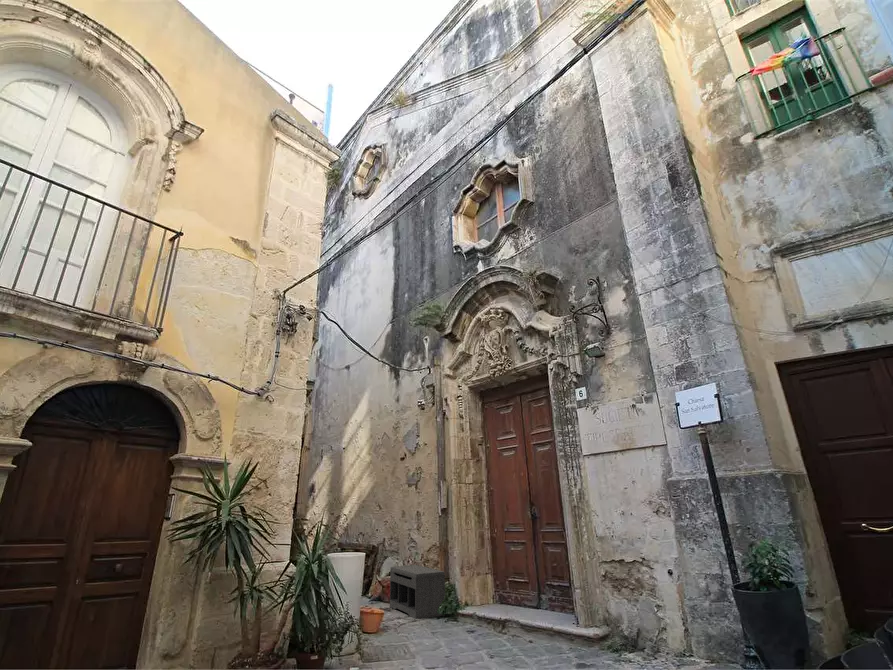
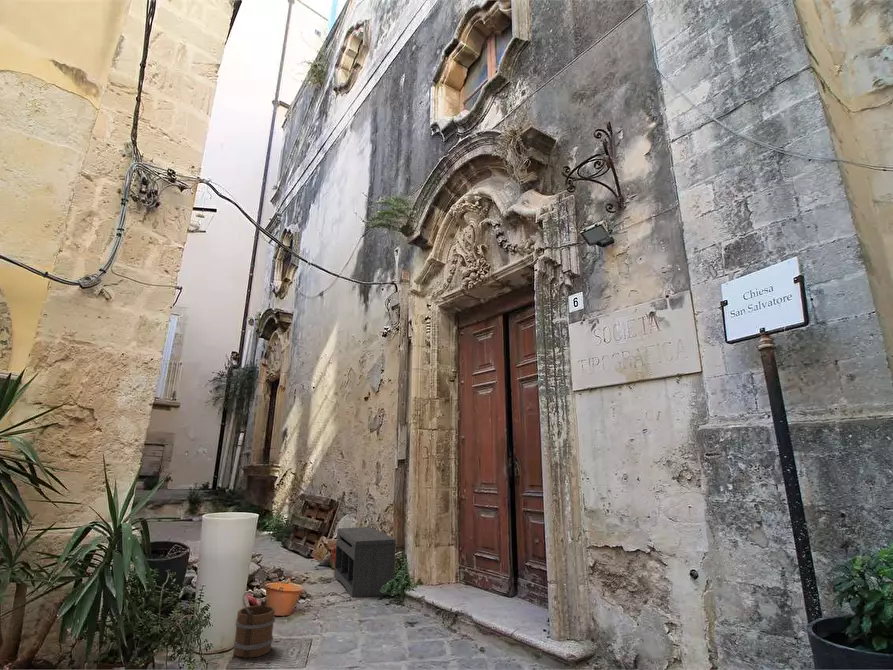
bucket: none [361,608,388,653] -> present [234,592,275,658]

